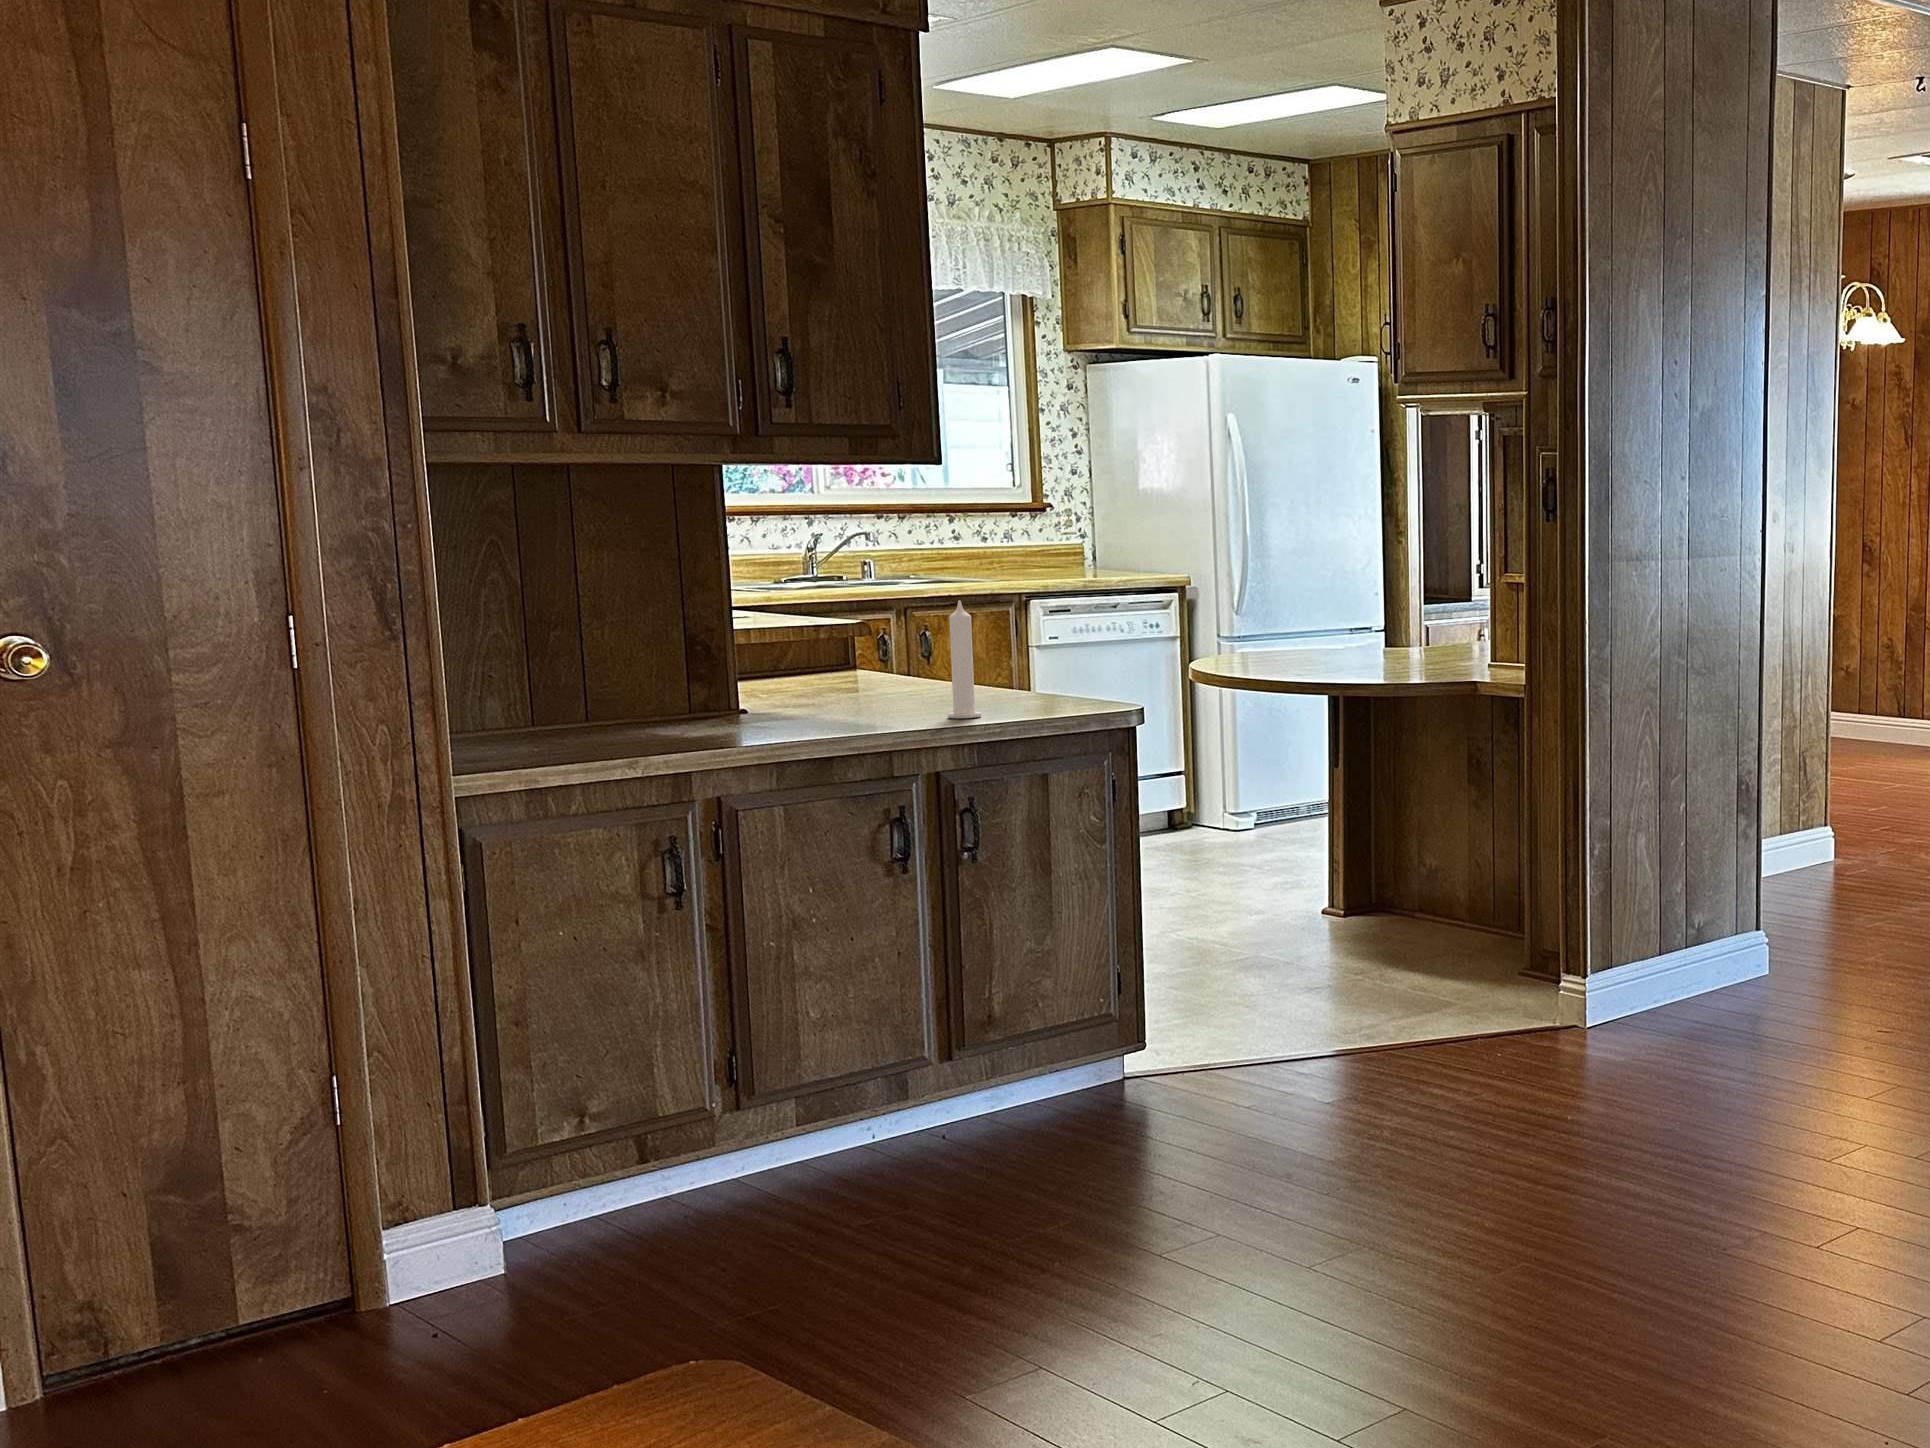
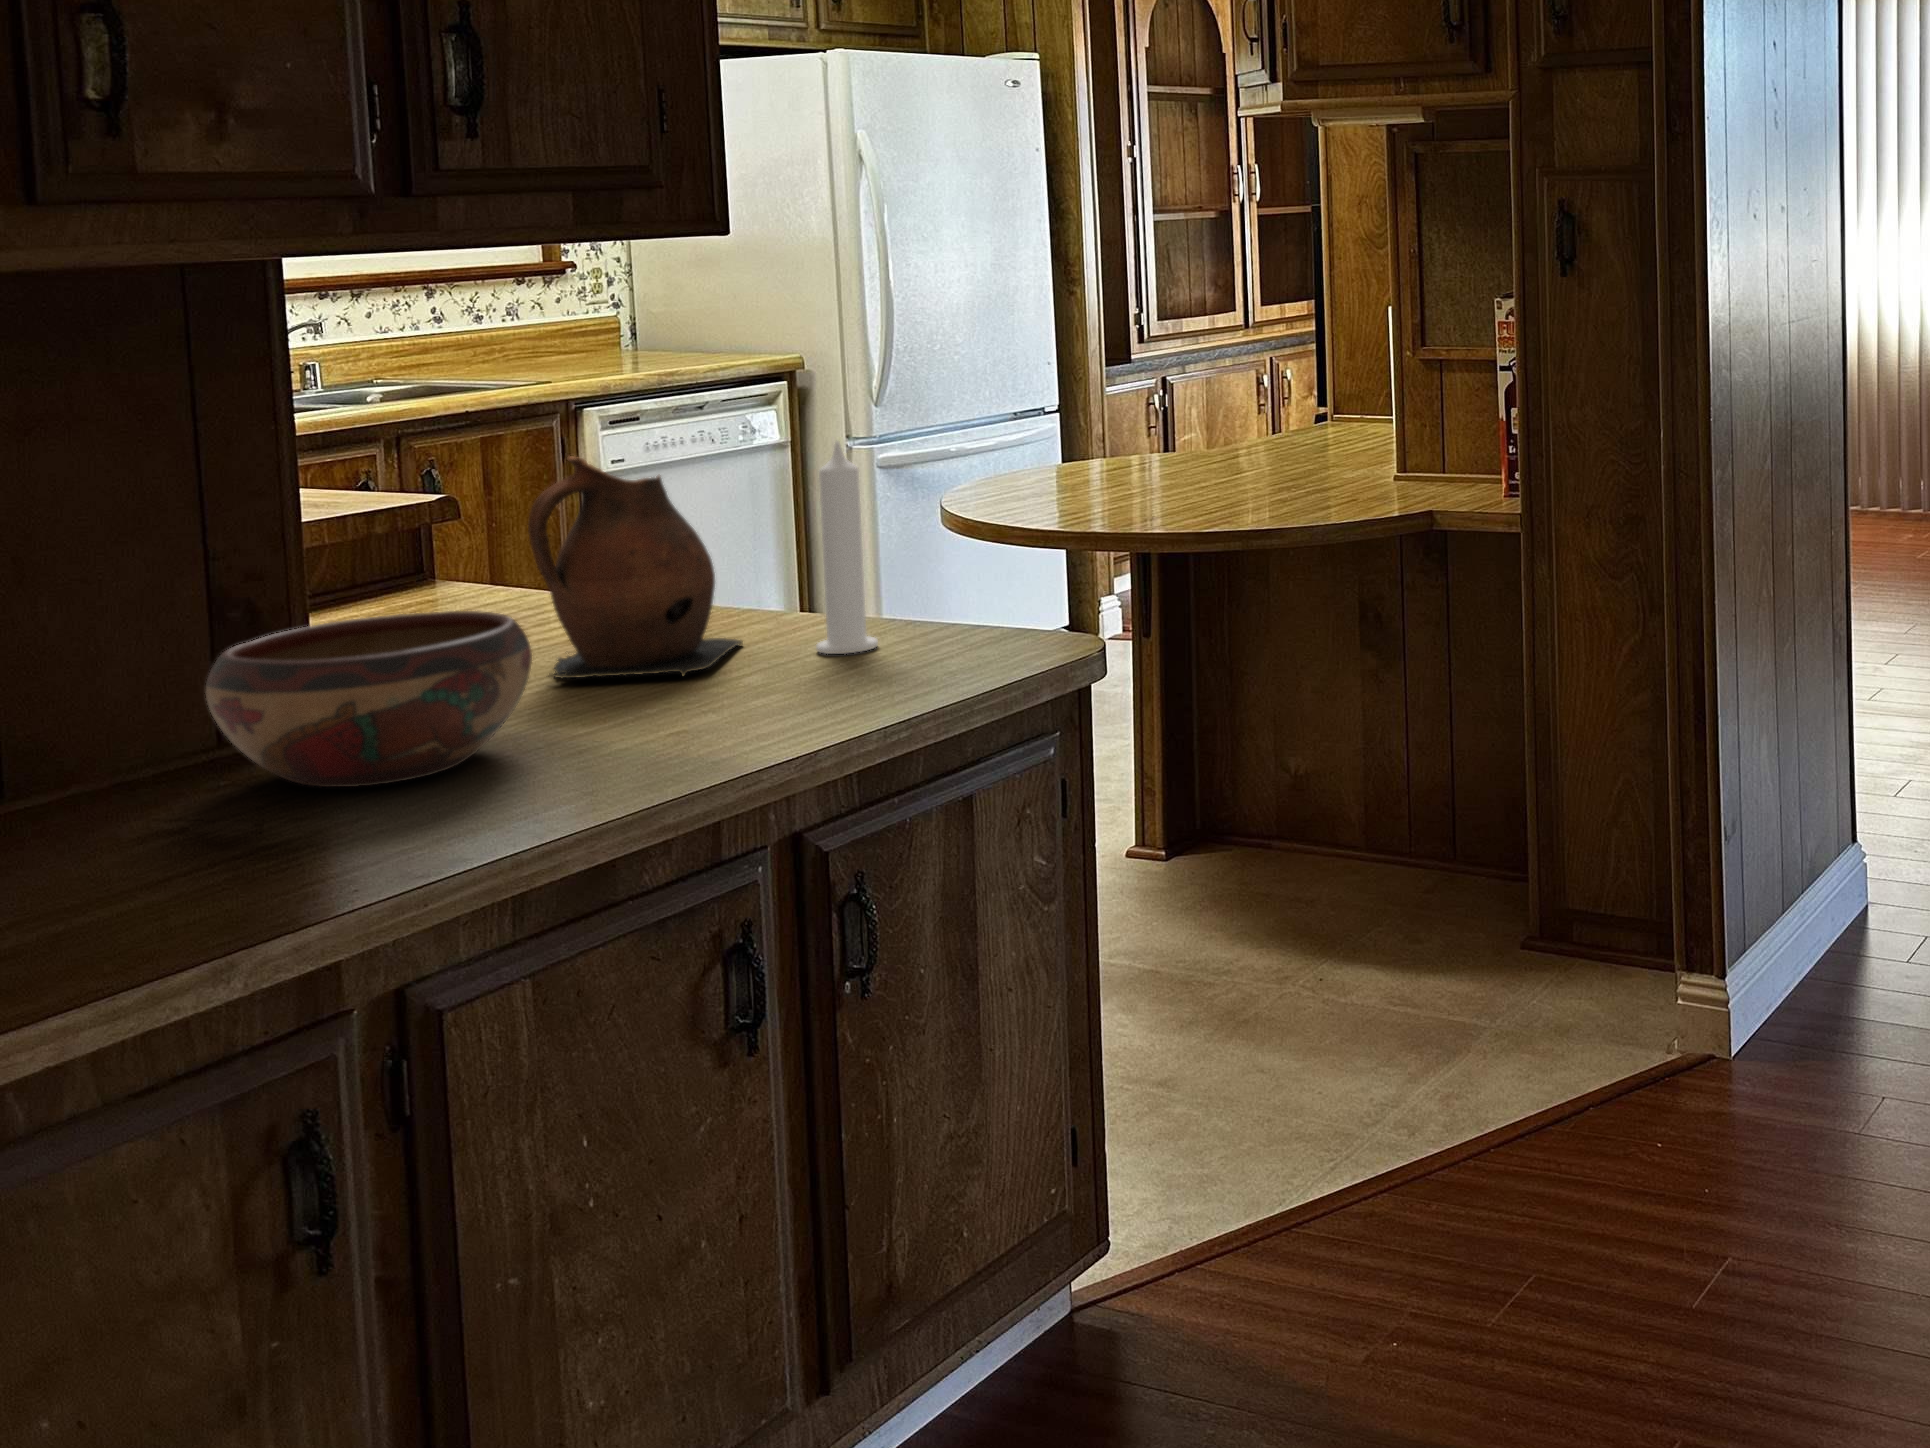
ceramic pitcher: none [799,601,919,721] -> present [528,456,742,678]
decorative bowl: none [614,671,766,746] -> present [206,611,532,787]

